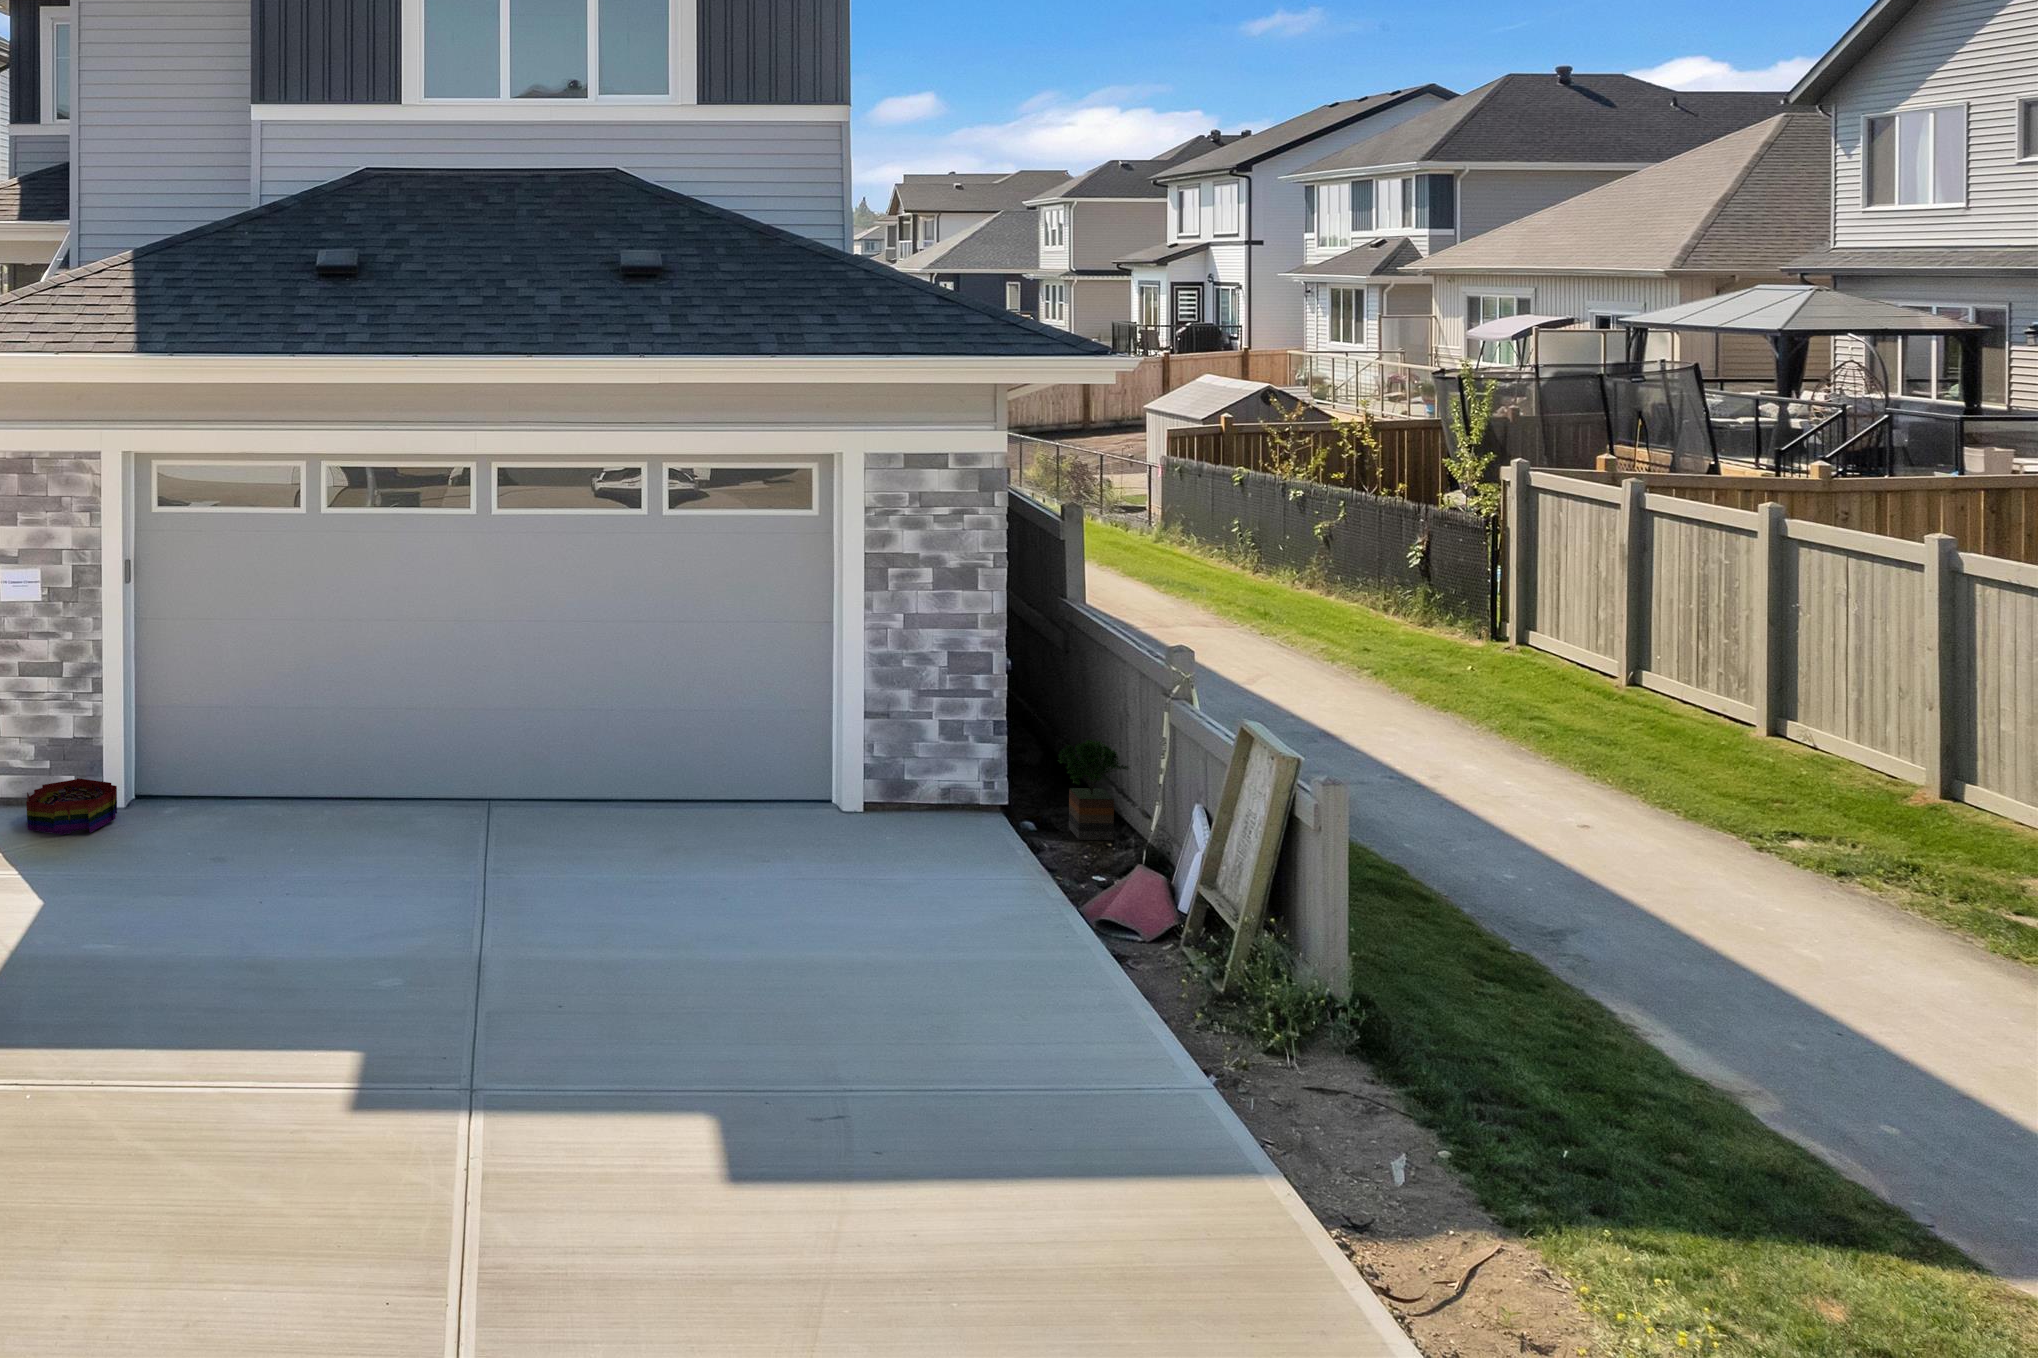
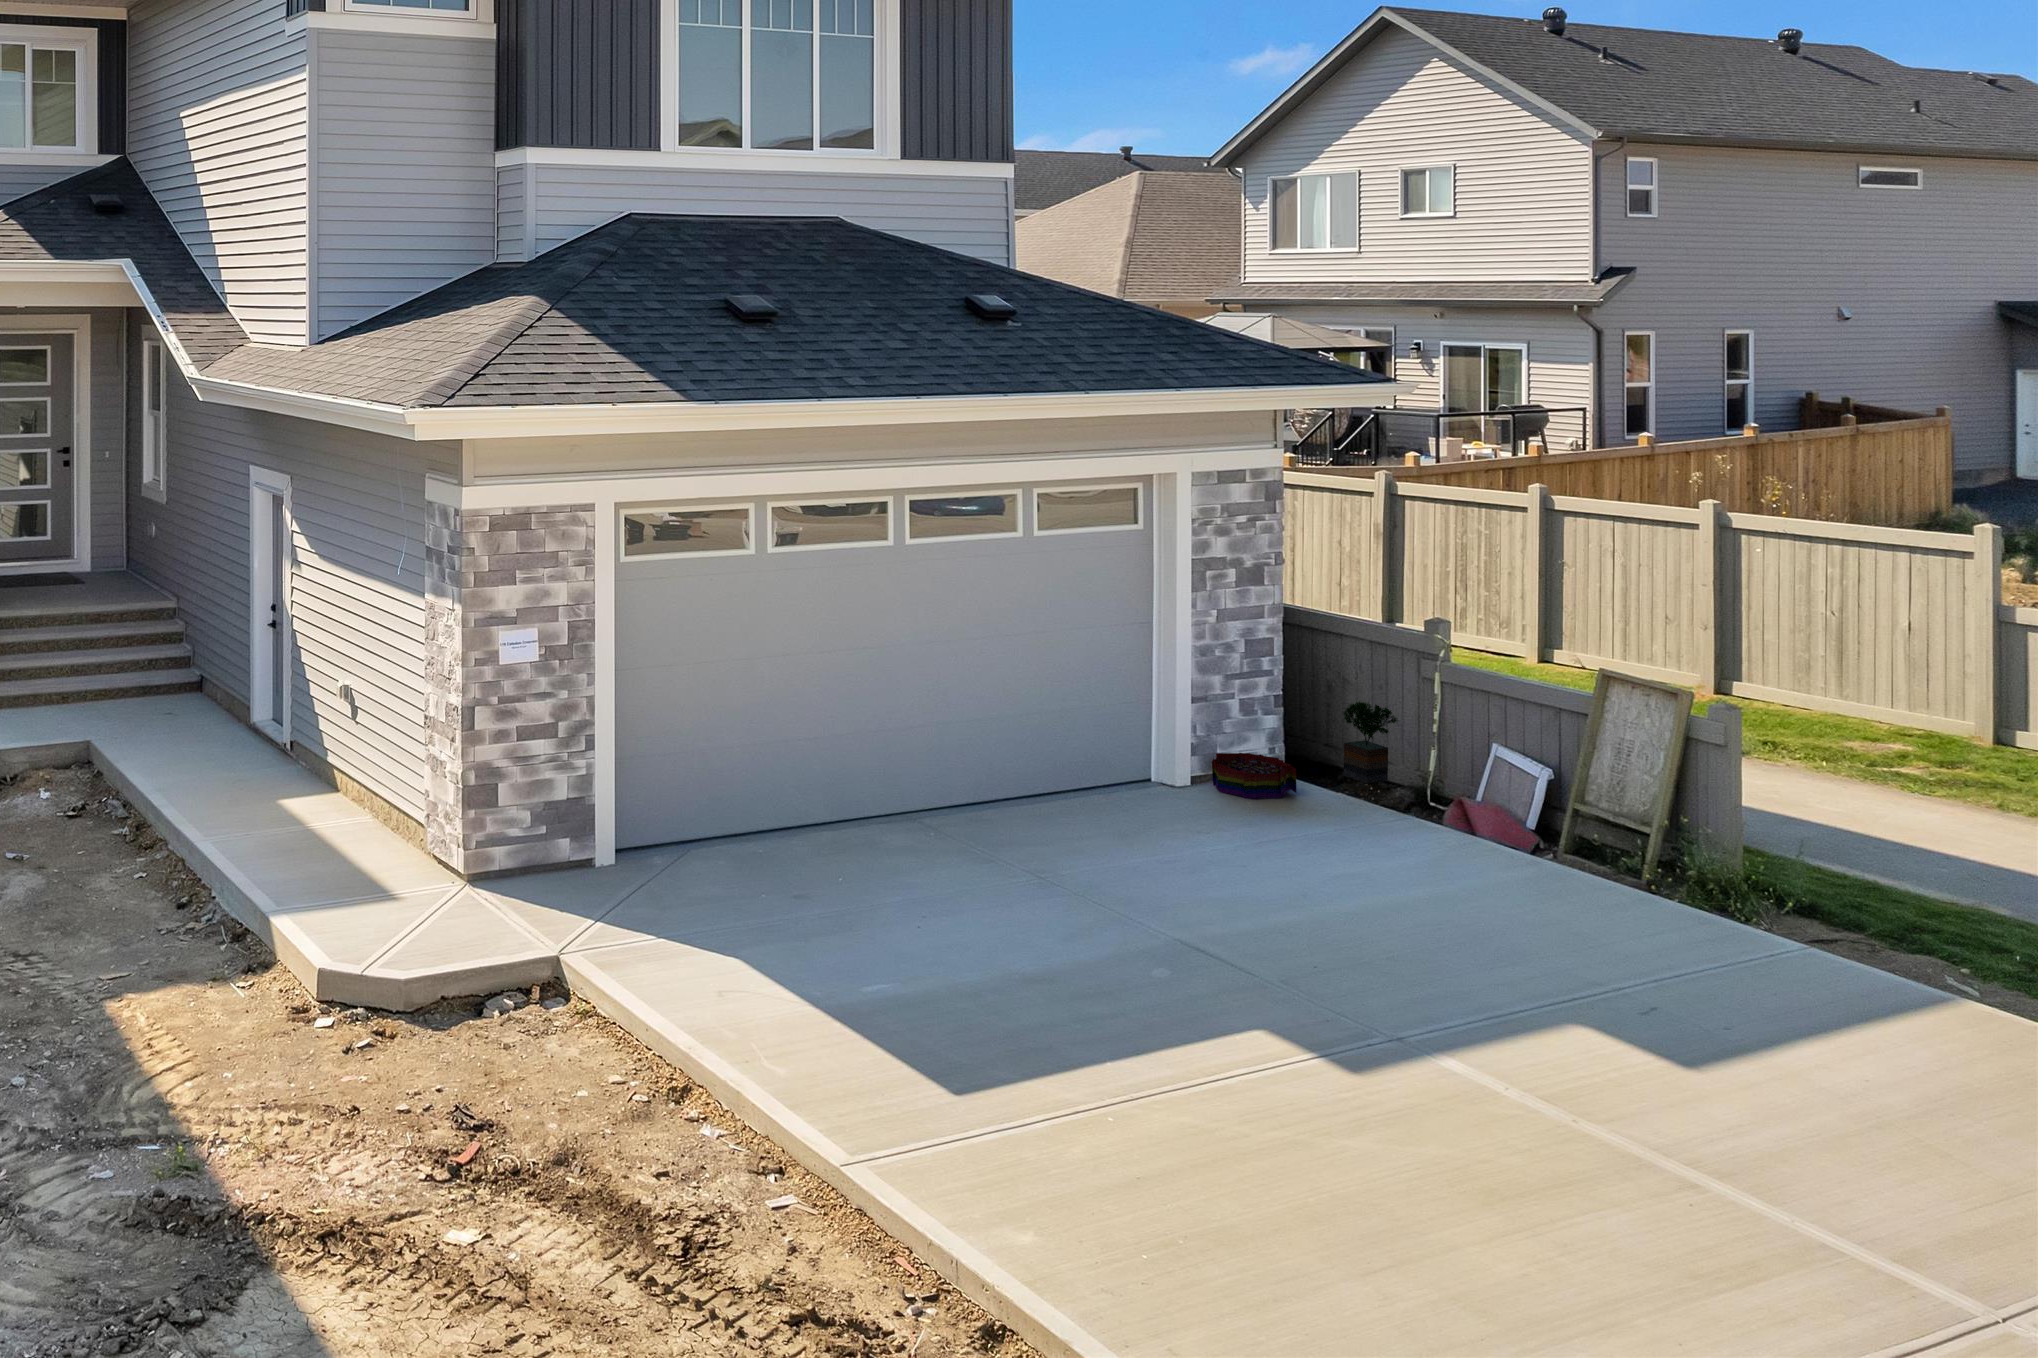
storage bin: present [26,778,117,835] -> present [1212,753,1296,798]

